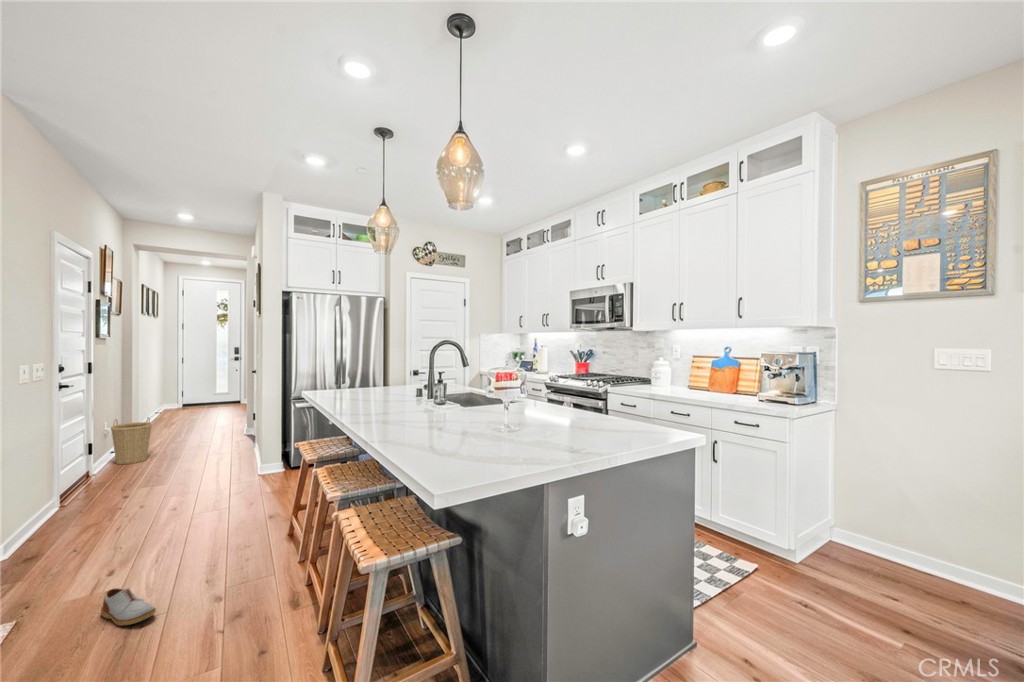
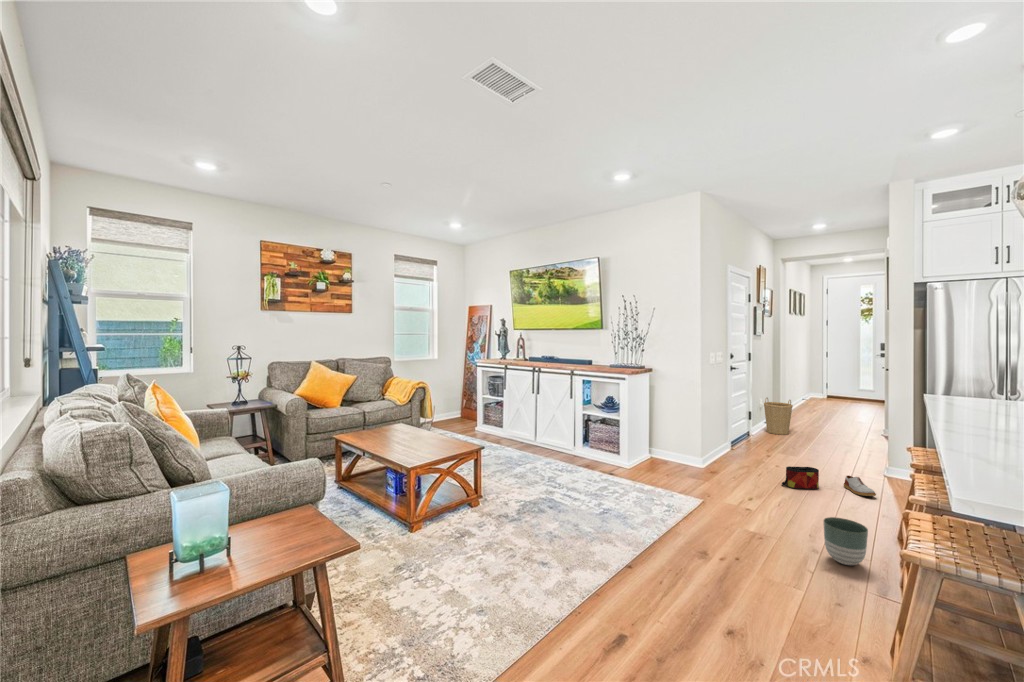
bag: none [152,495,199,531] -> present [782,466,819,489]
planter: none [226,545,273,602] -> present [823,517,868,565]
shoe: present [101,588,156,626] -> present [844,476,876,496]

